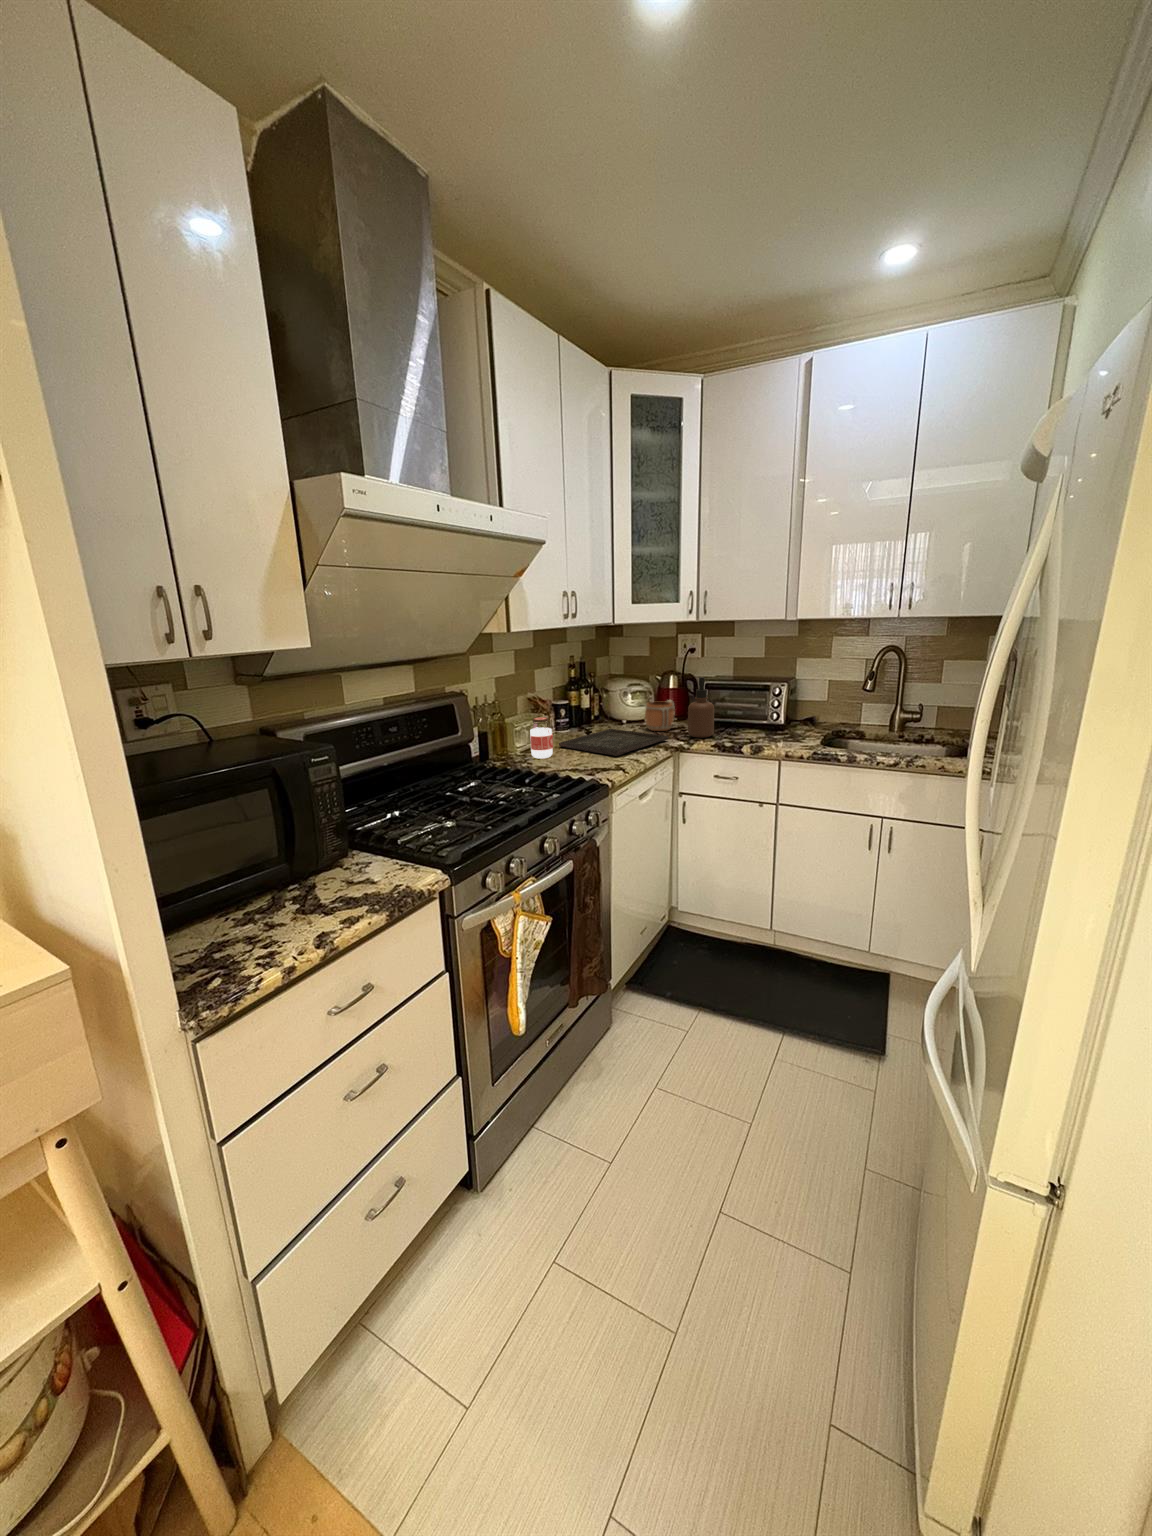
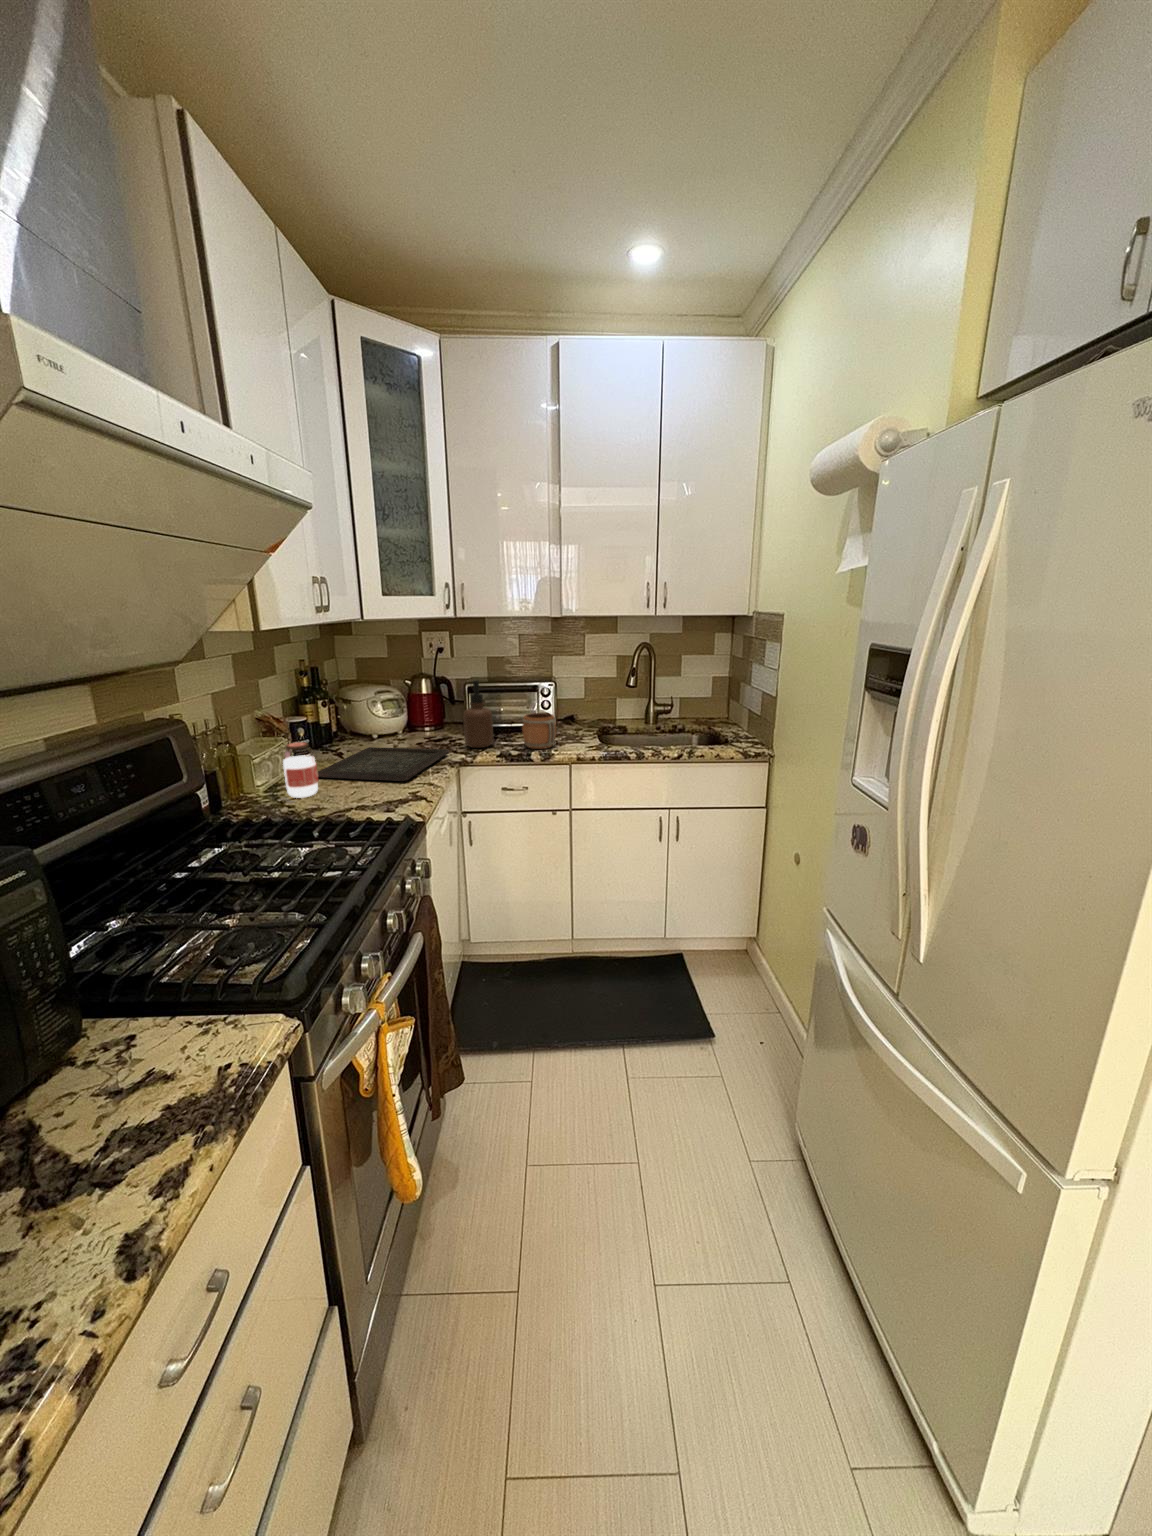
mug: present [645,700,675,731] -> present [522,710,556,749]

